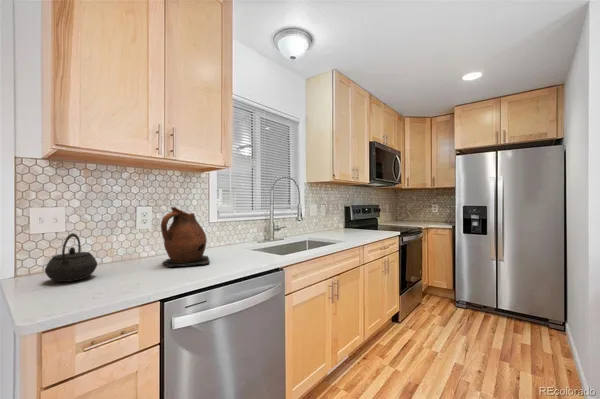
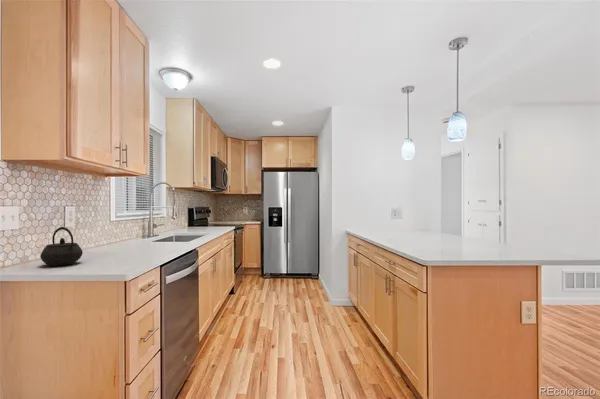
ceramic pitcher: present [161,207,210,266] -> none [100,206,148,253]

